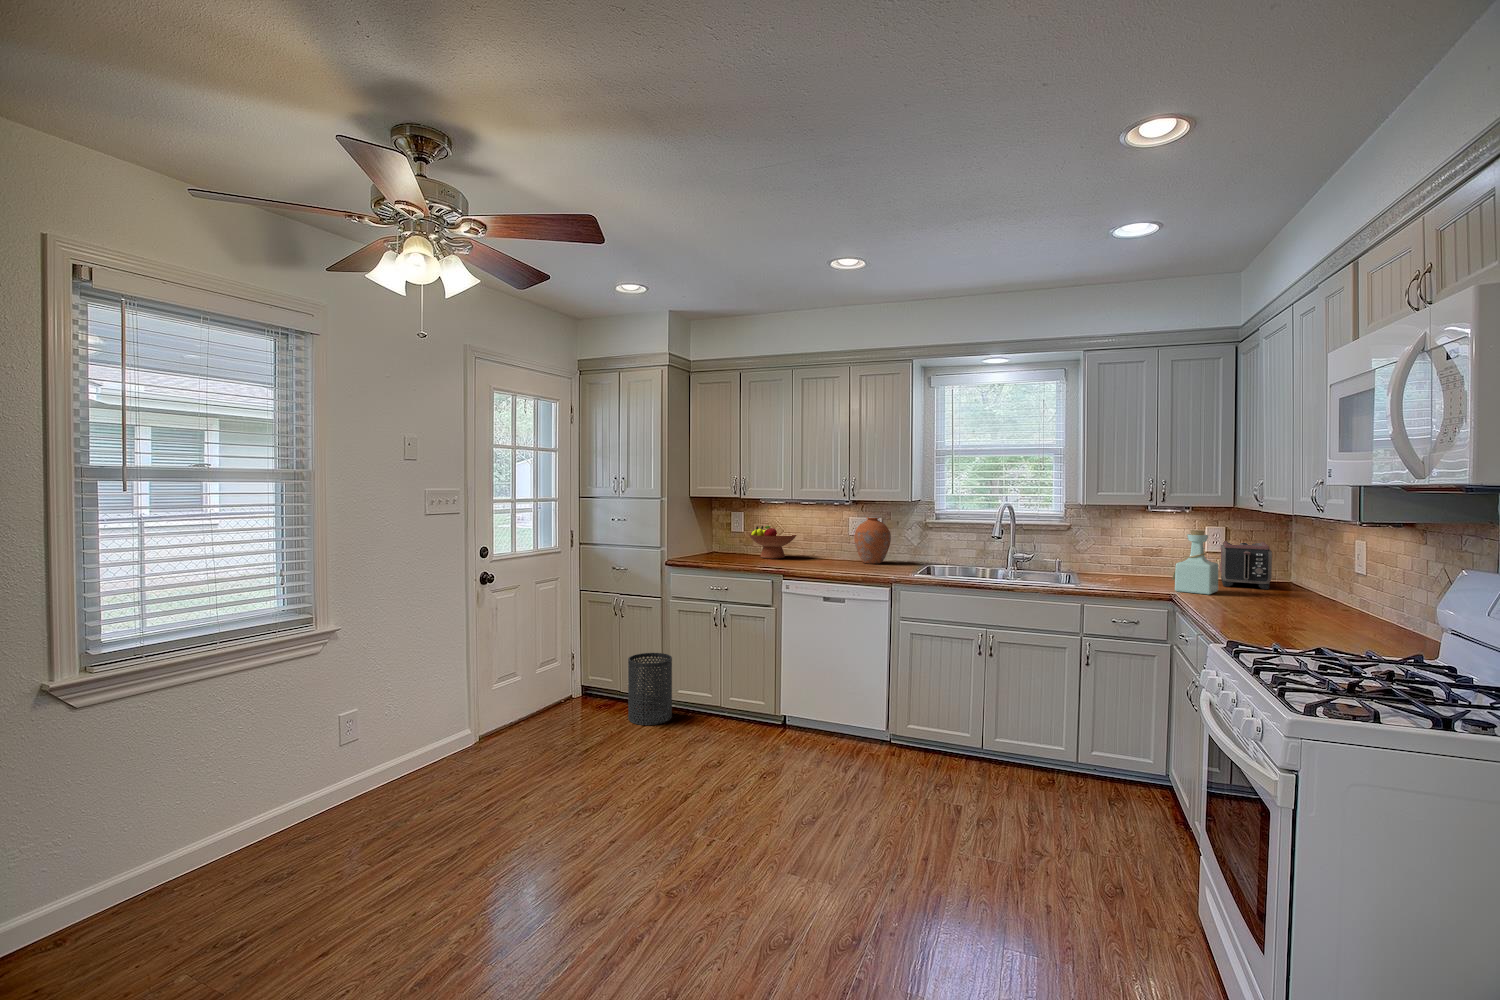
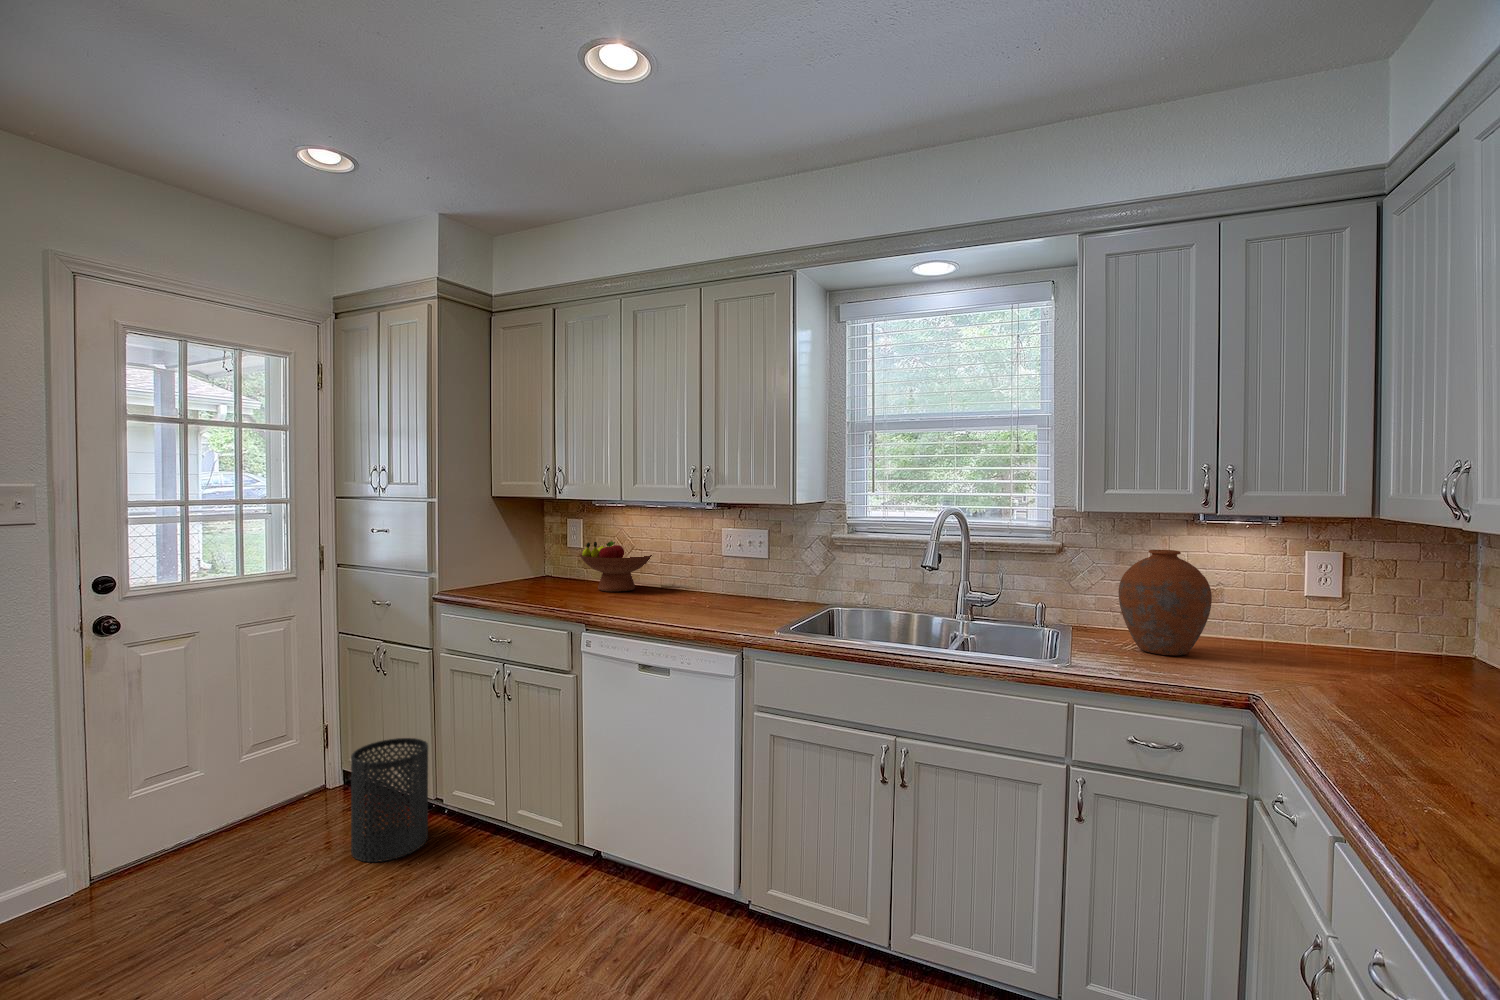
vase: present [854,517,891,564] -> present [1119,550,1212,655]
bottle: present [1172,530,1218,595] -> none [1249,561,1346,696]
toaster: present [1220,541,1272,590] -> none [1333,577,1451,678]

